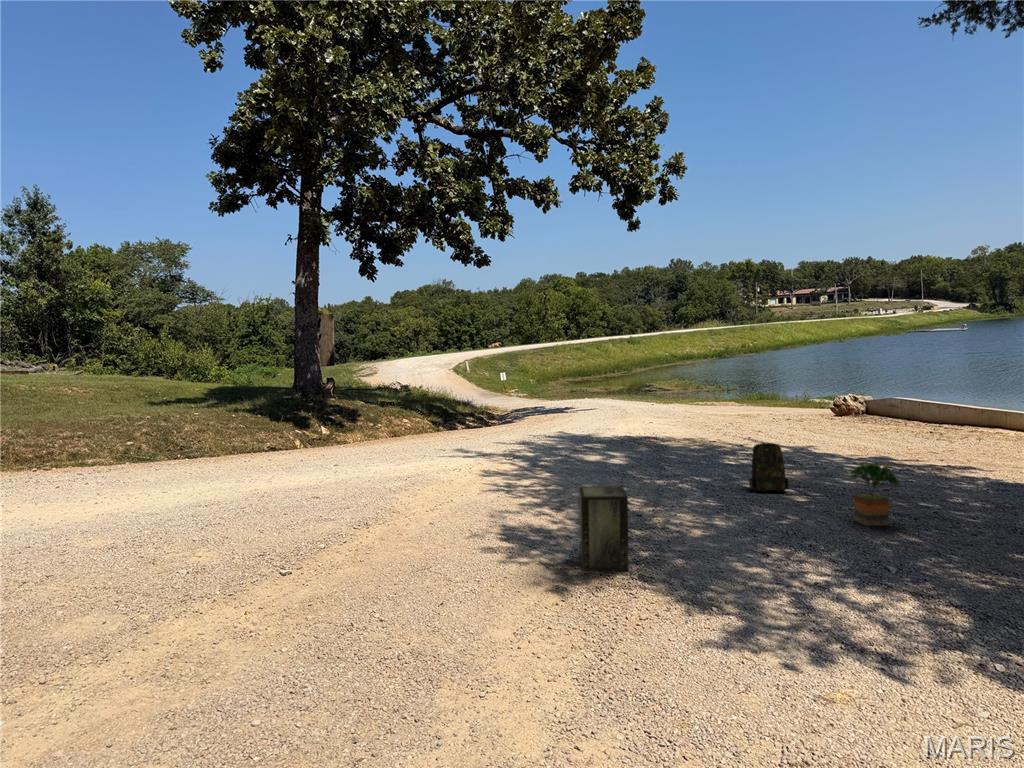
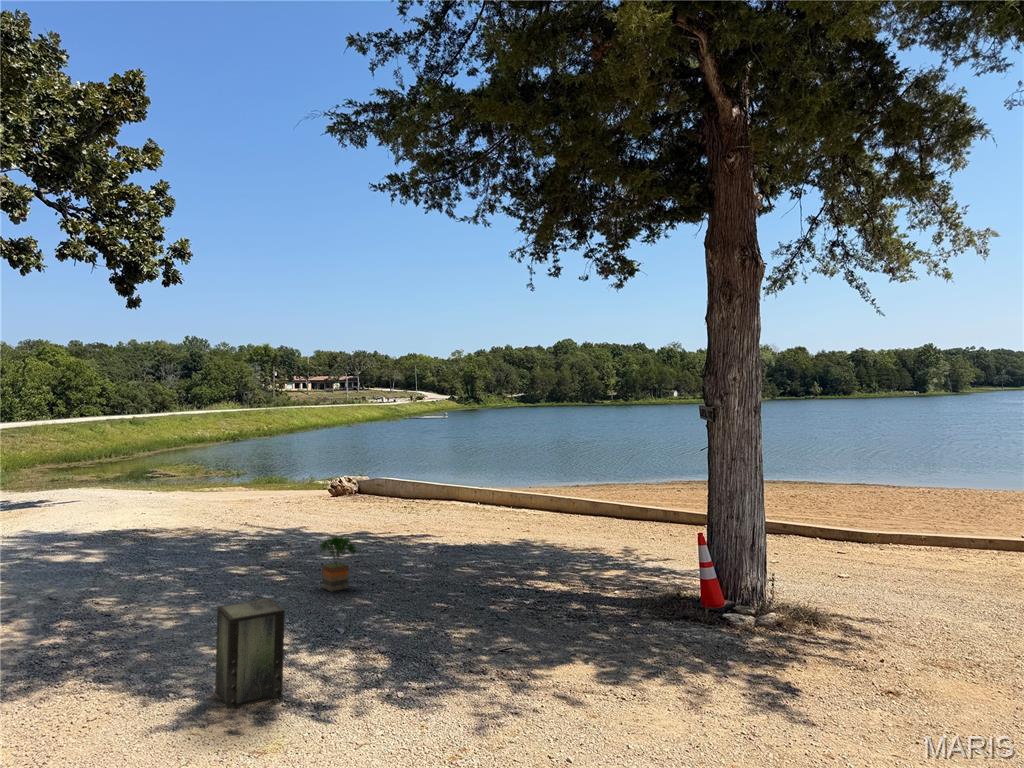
backpack: present [749,443,788,492] -> none [235,526,271,575]
storage box: present [579,486,628,571] -> present [215,598,285,709]

